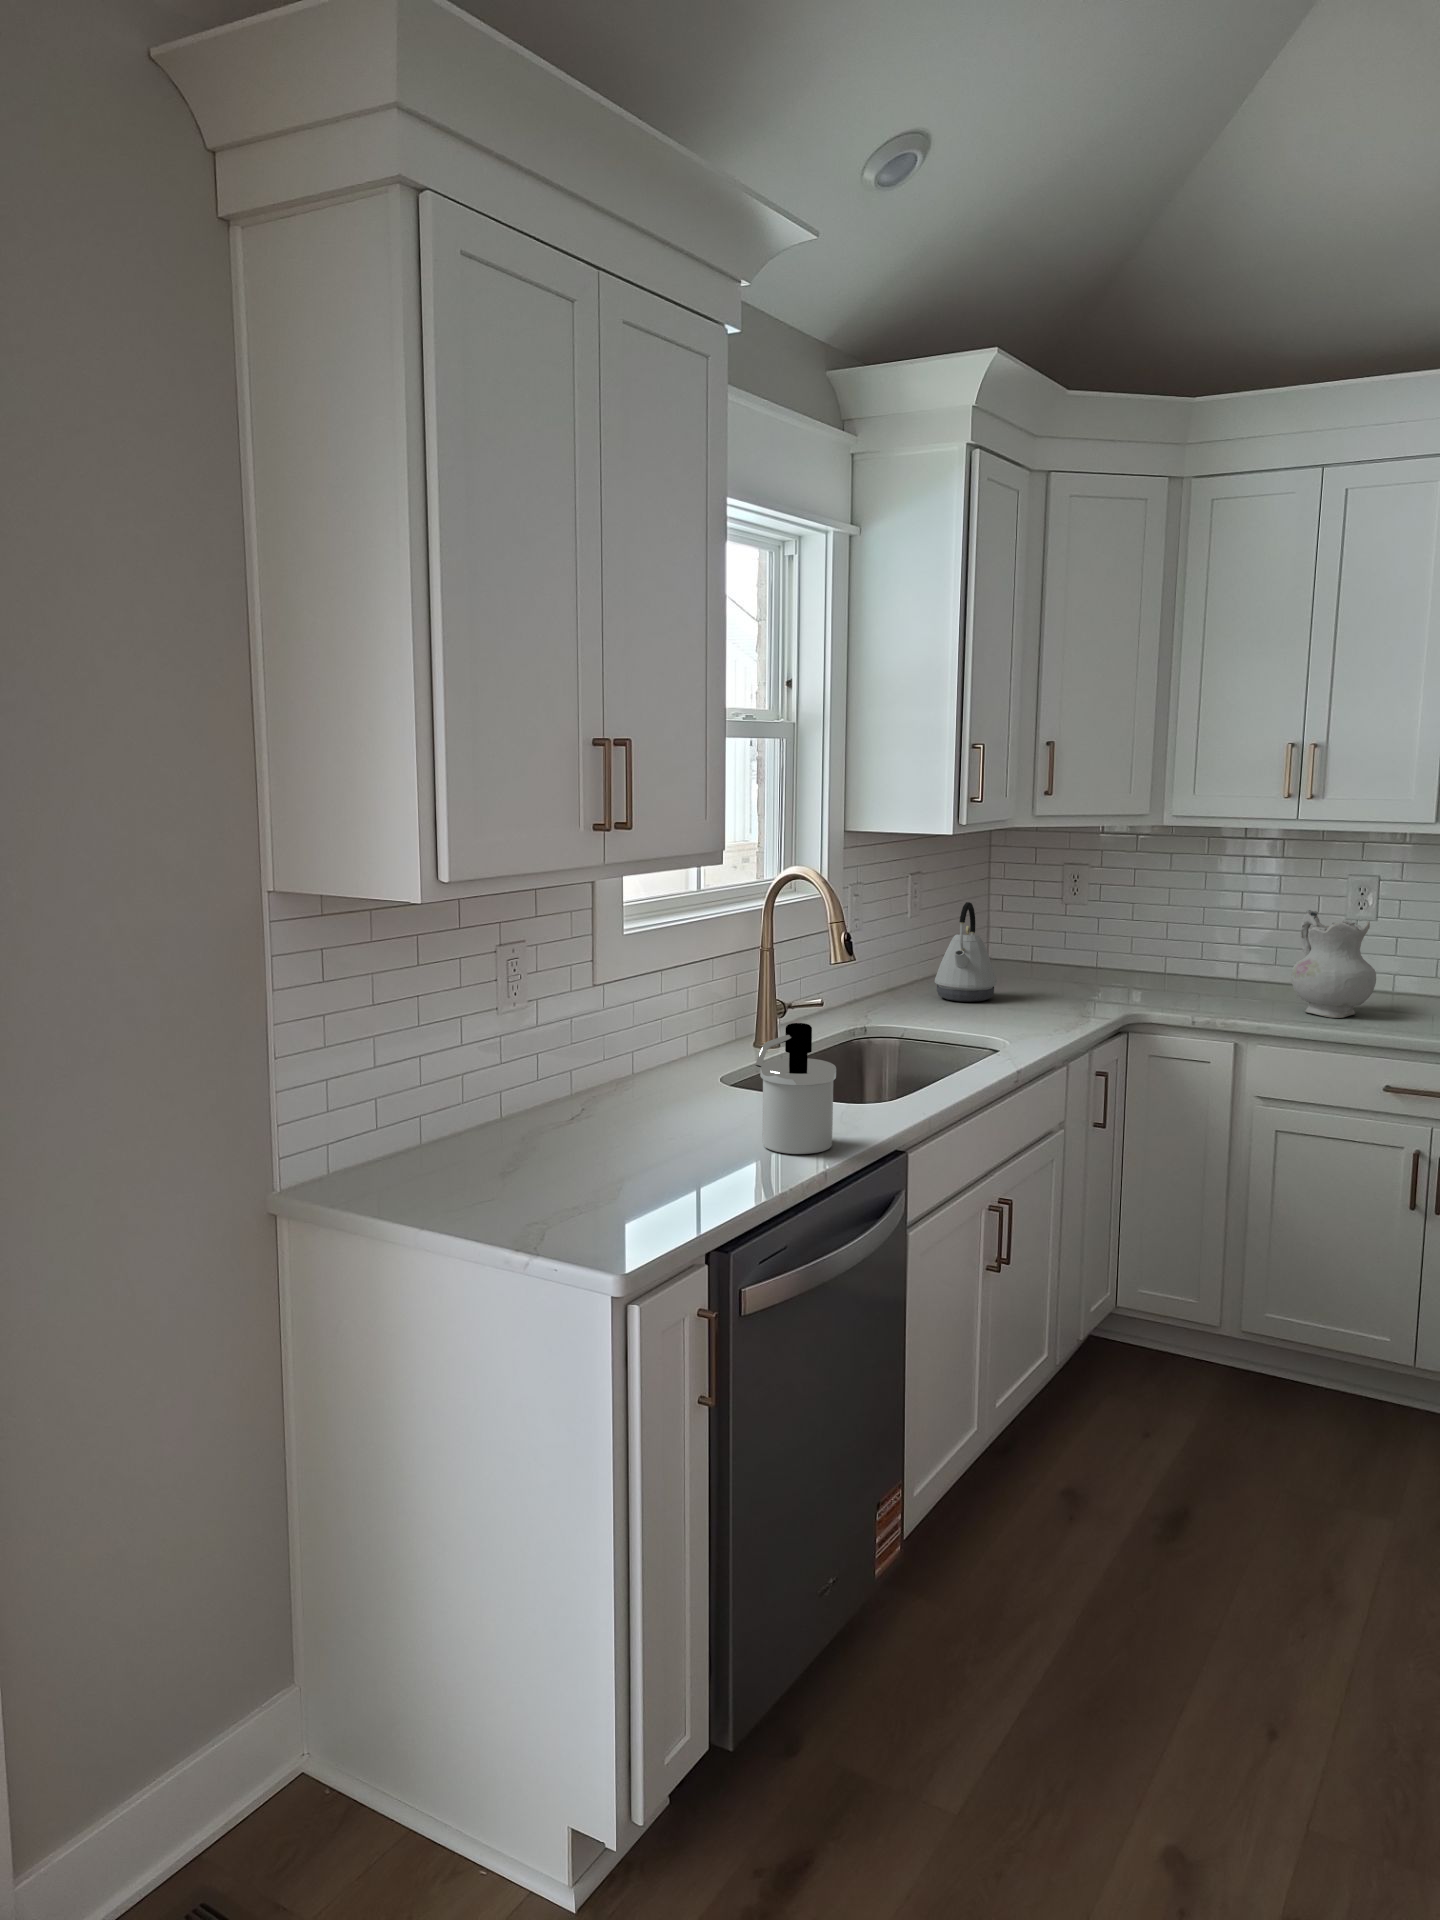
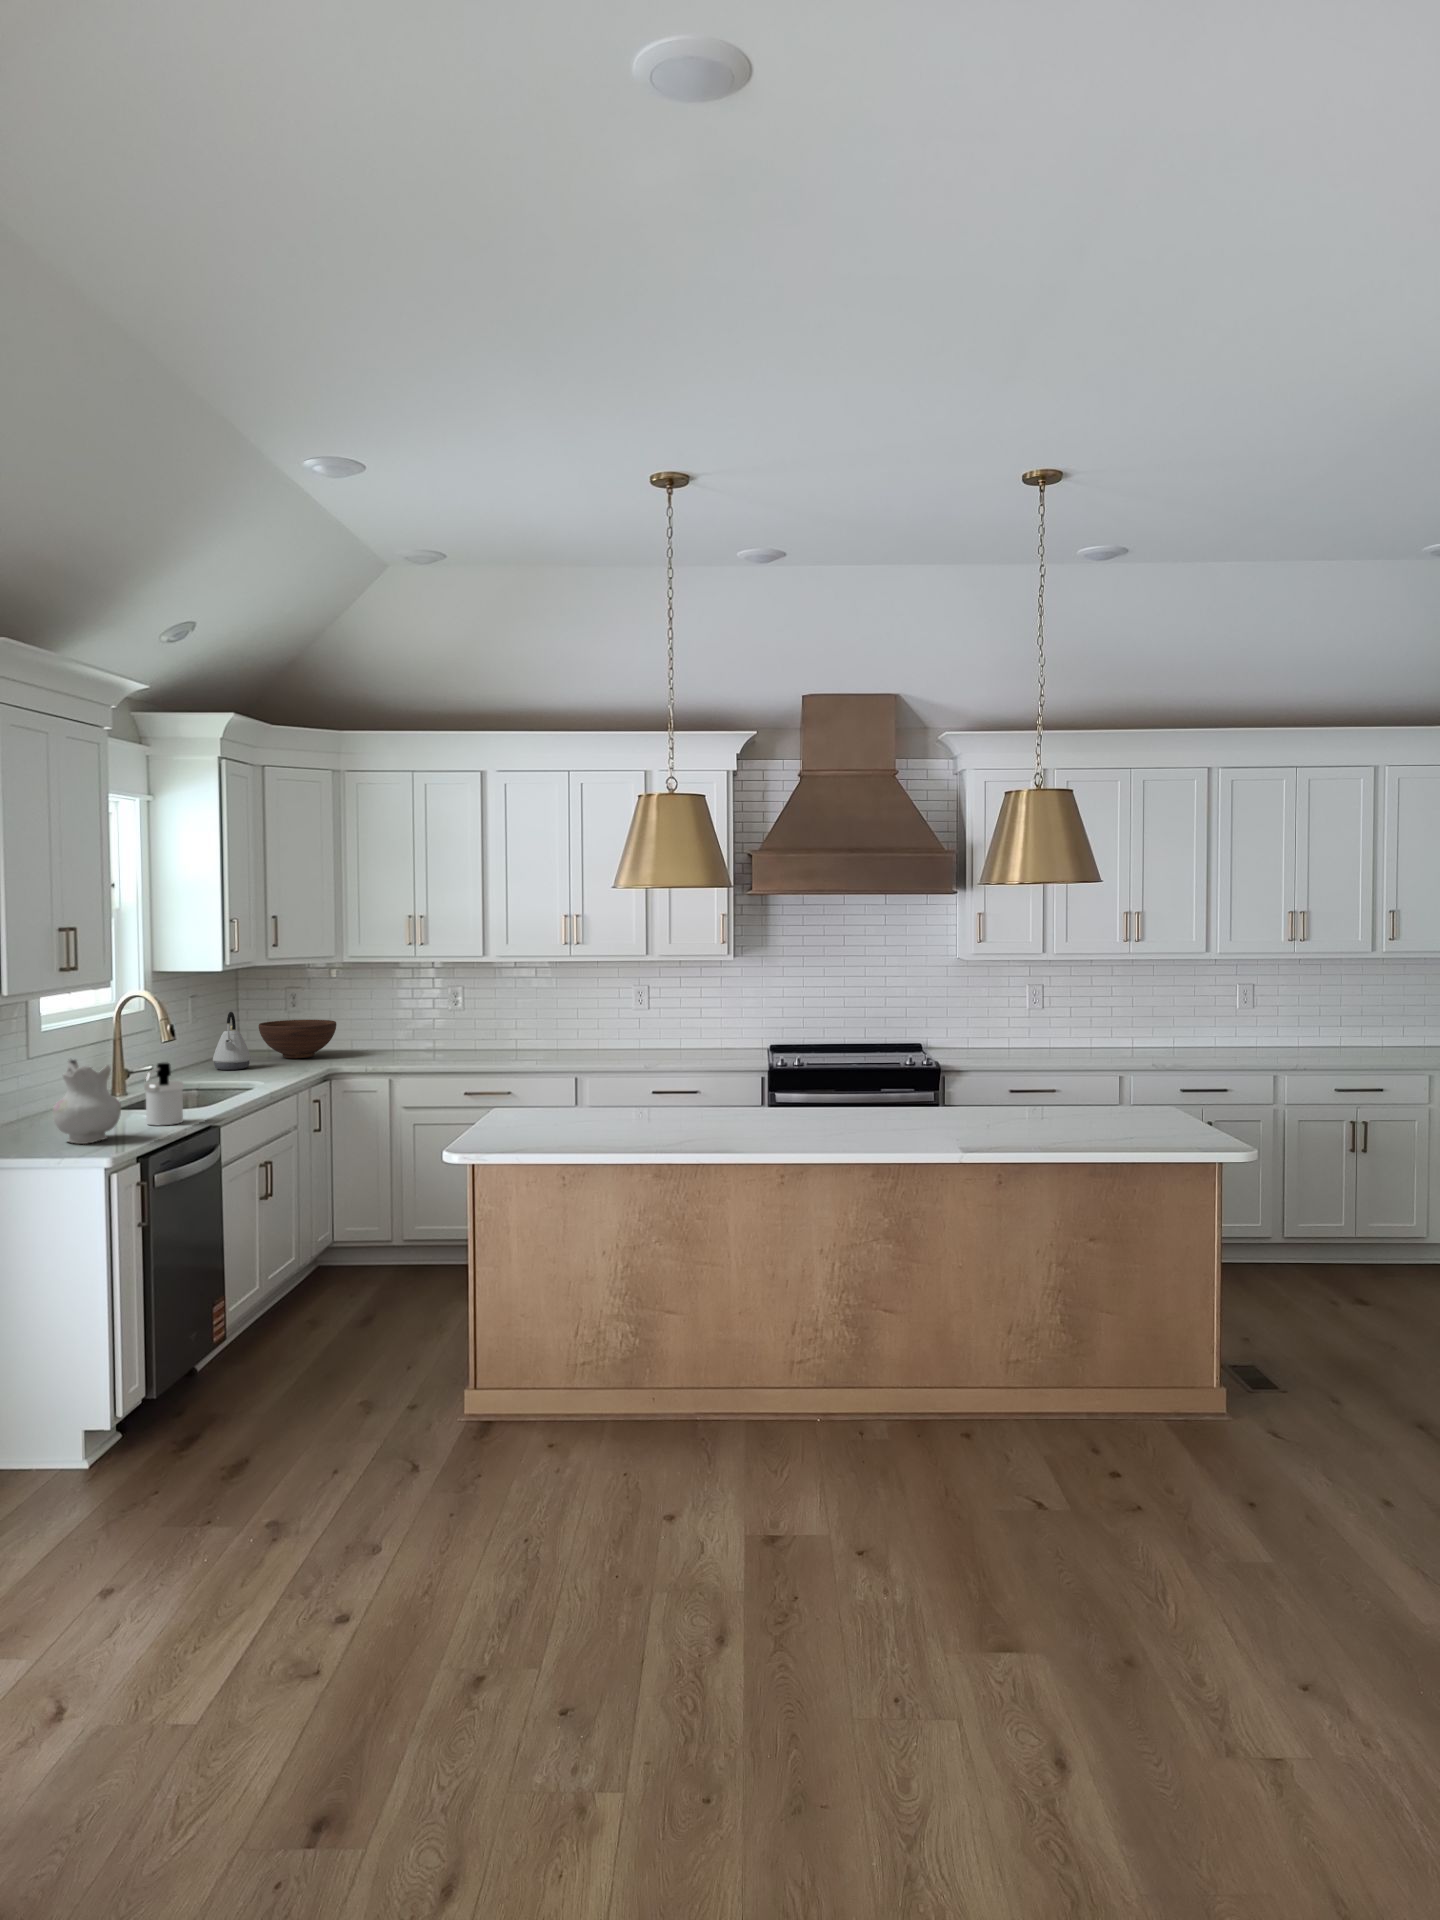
ceramic pitcher: present [1292,910,1376,1018] -> present [53,1059,121,1144]
fruit bowl: none [1015,917,1145,985] -> present [259,1020,336,1058]

